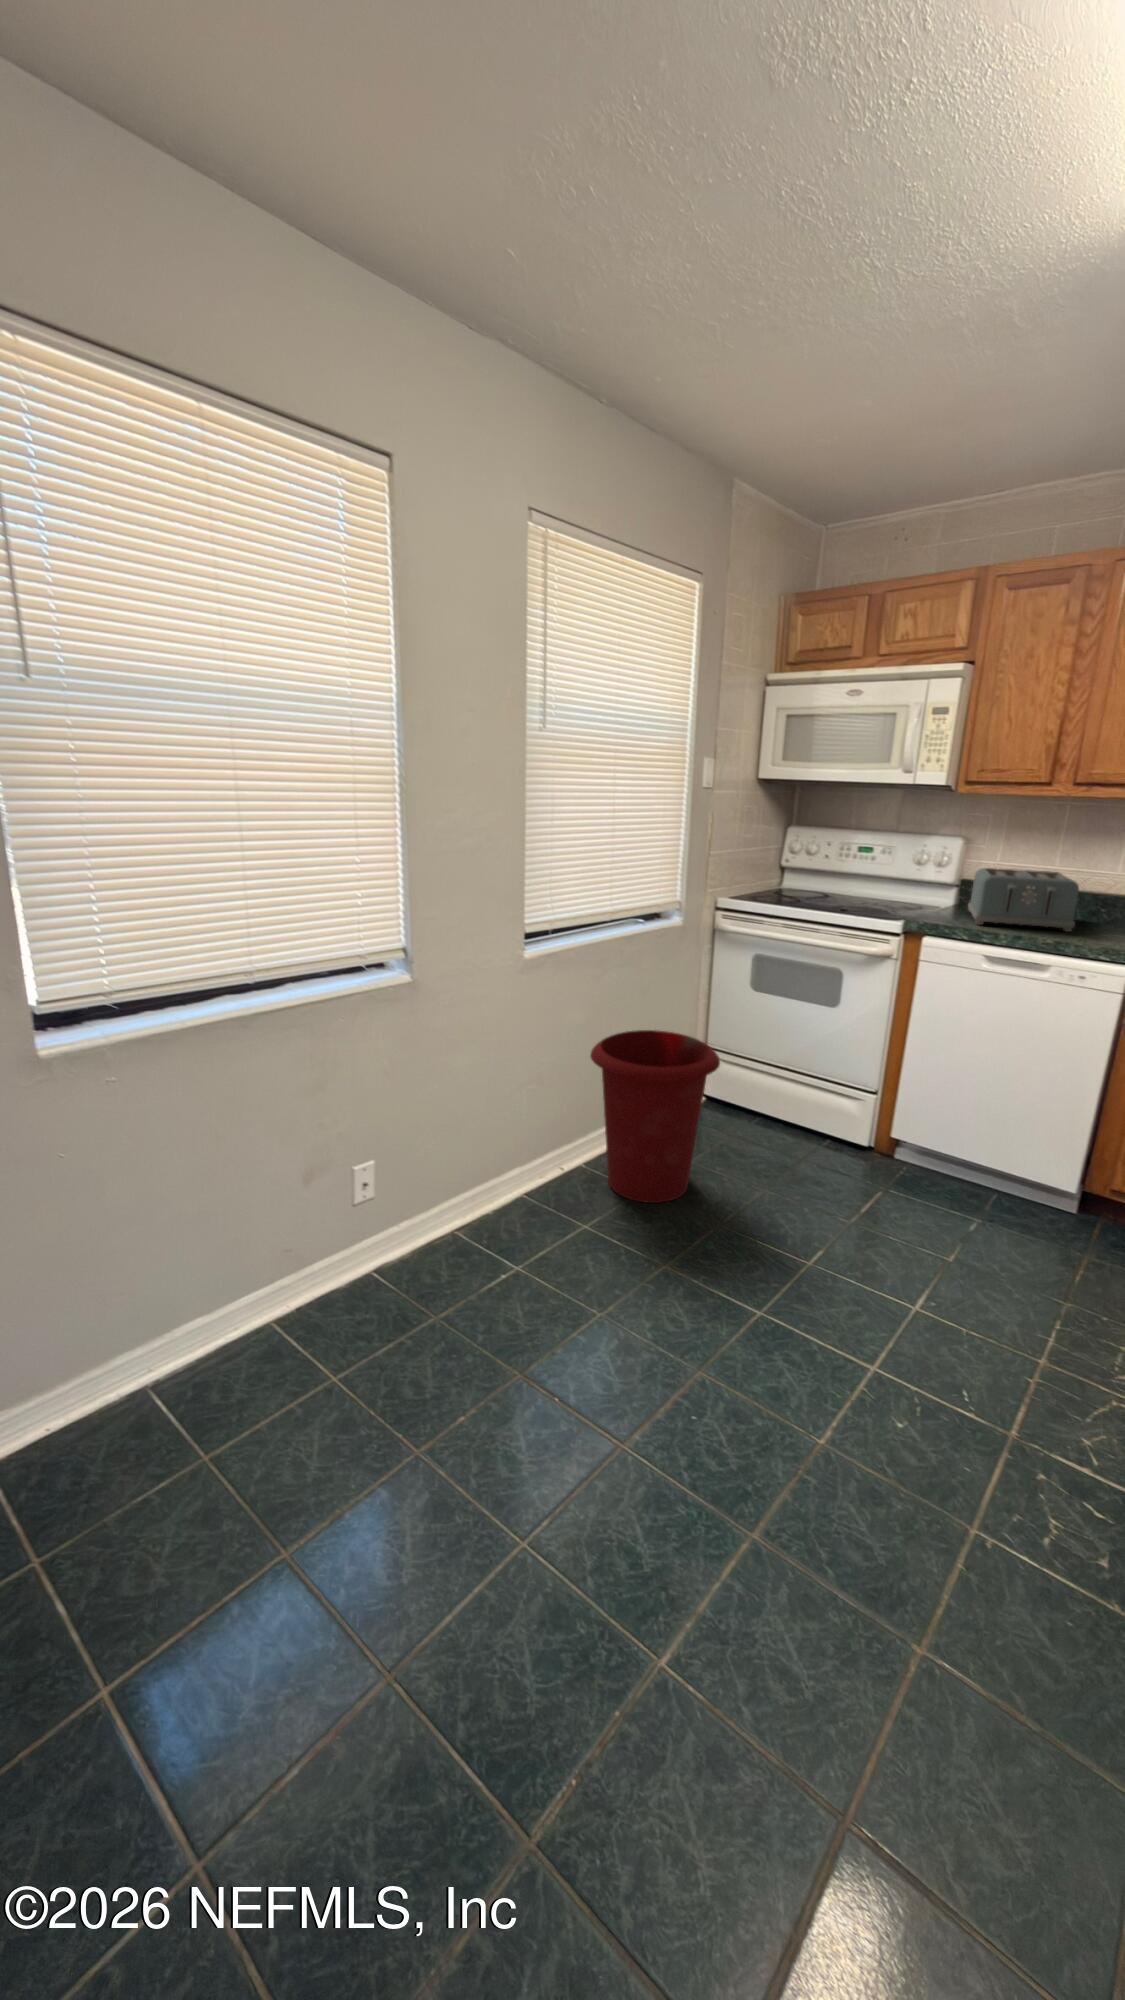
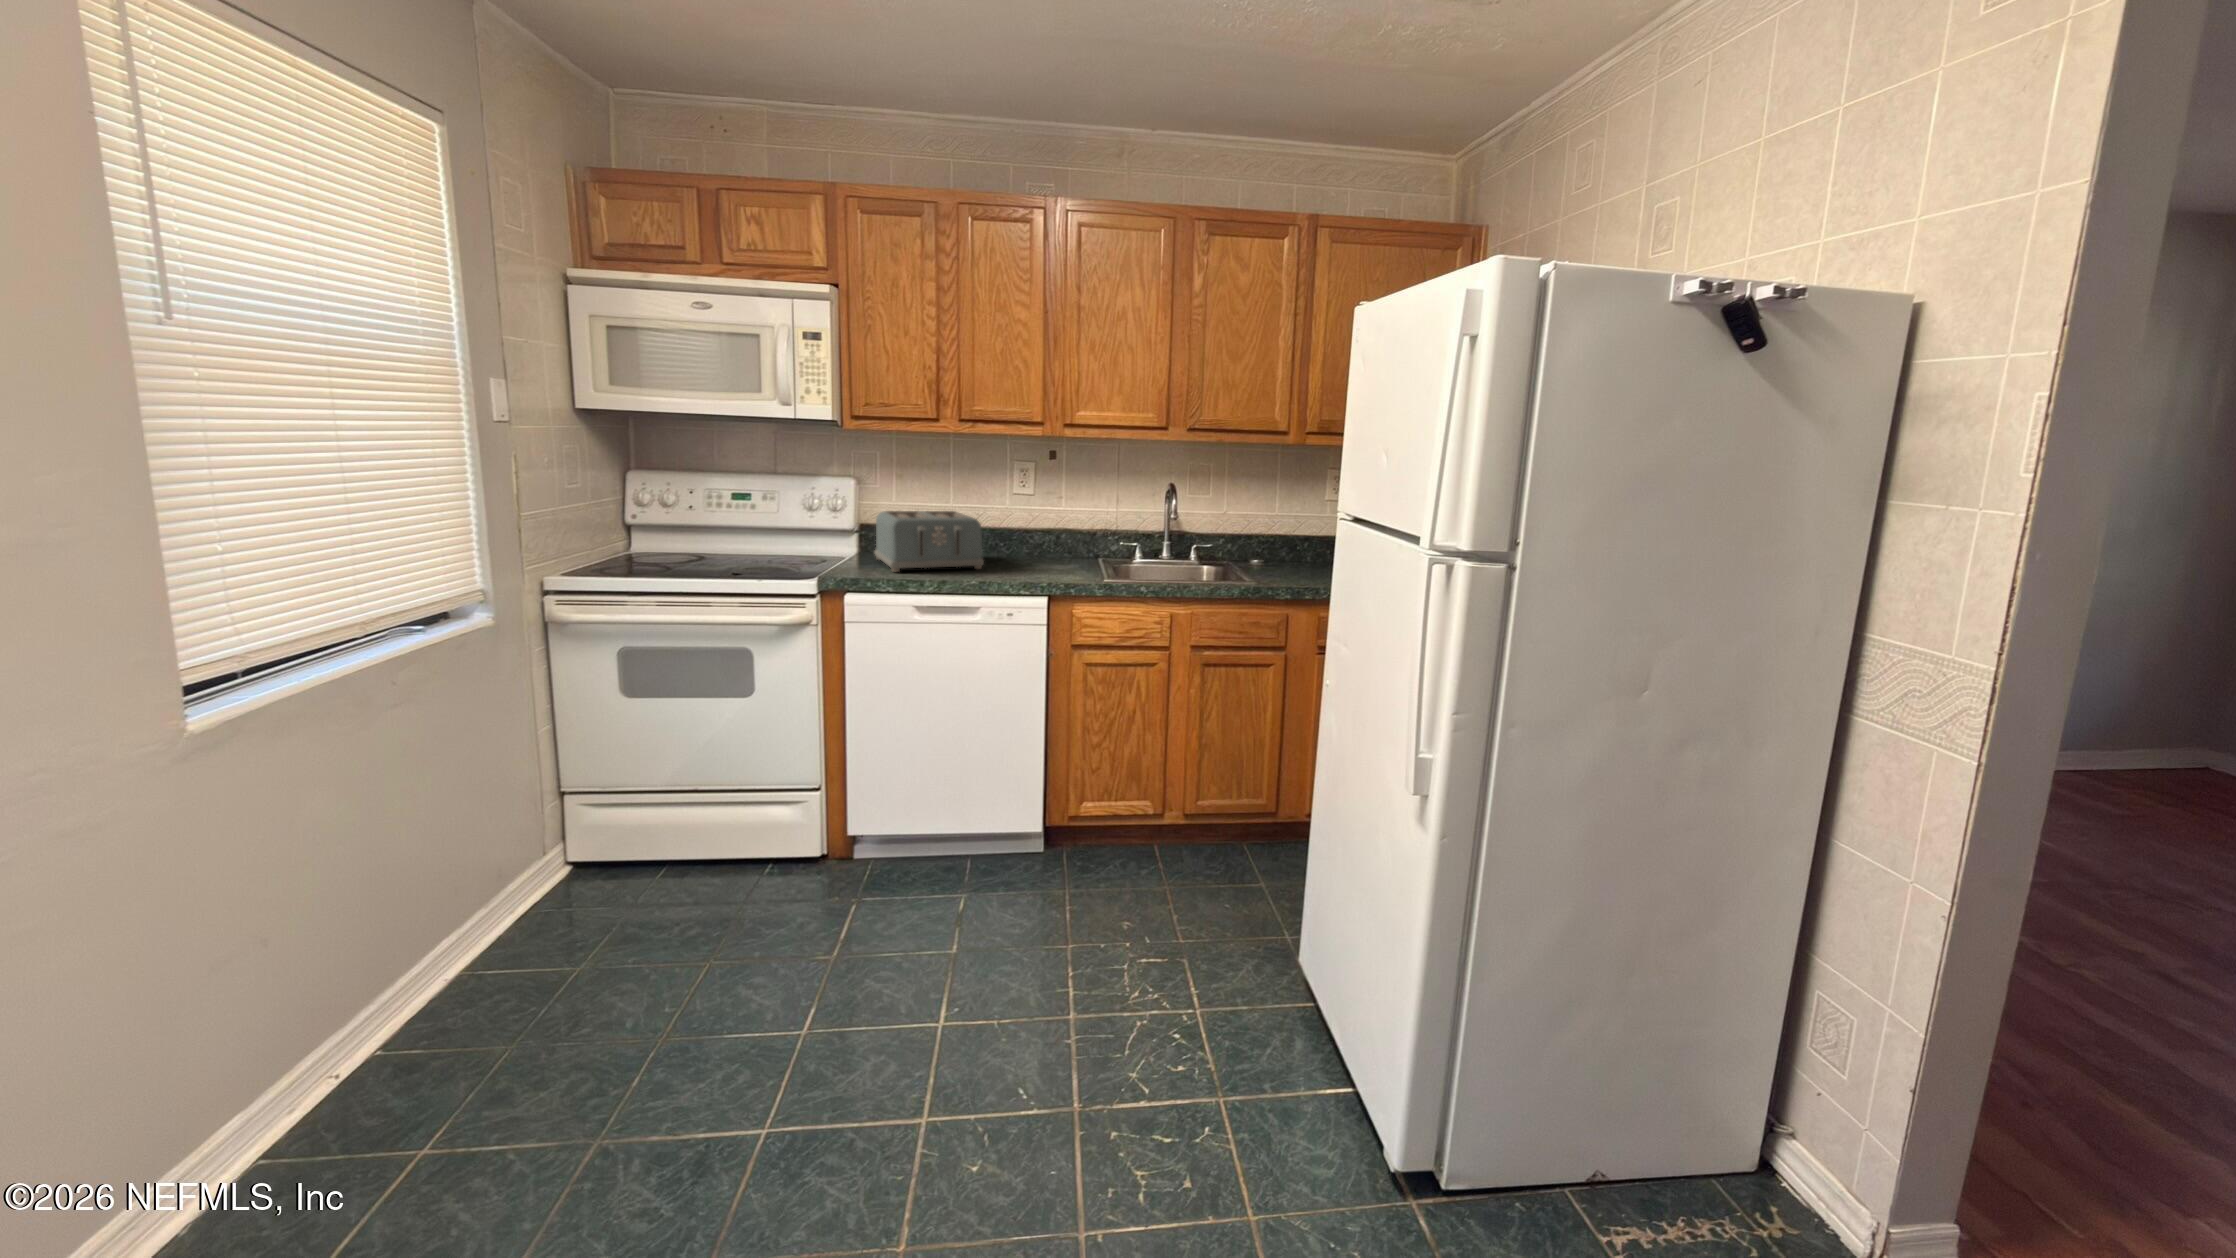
waste bin: present [590,1030,720,1203] -> none [351,785,611,1075]

